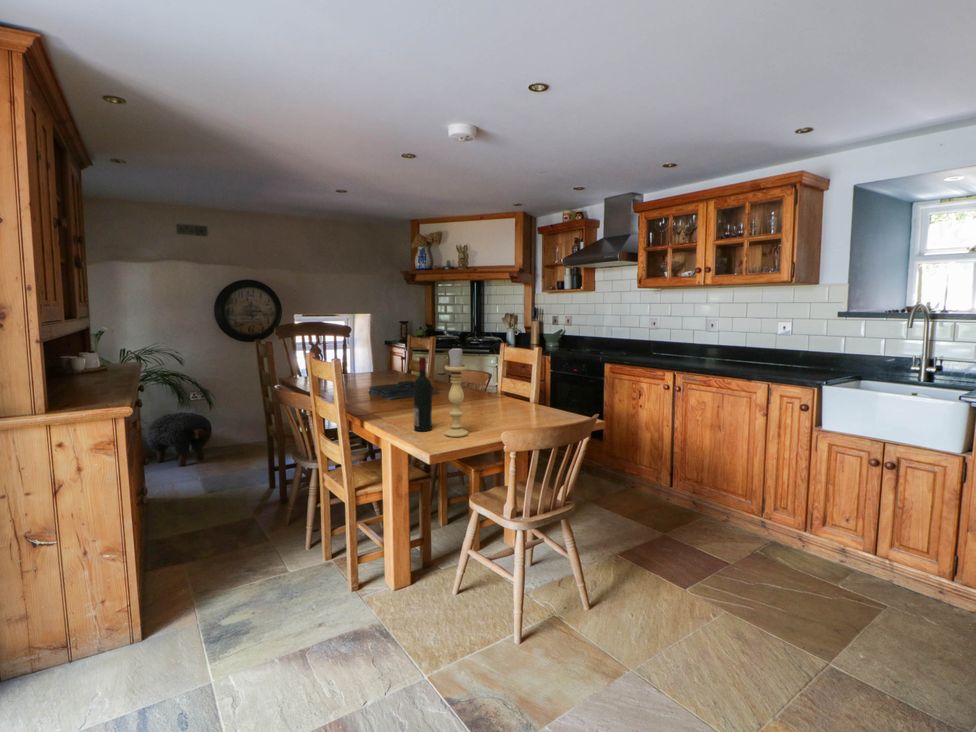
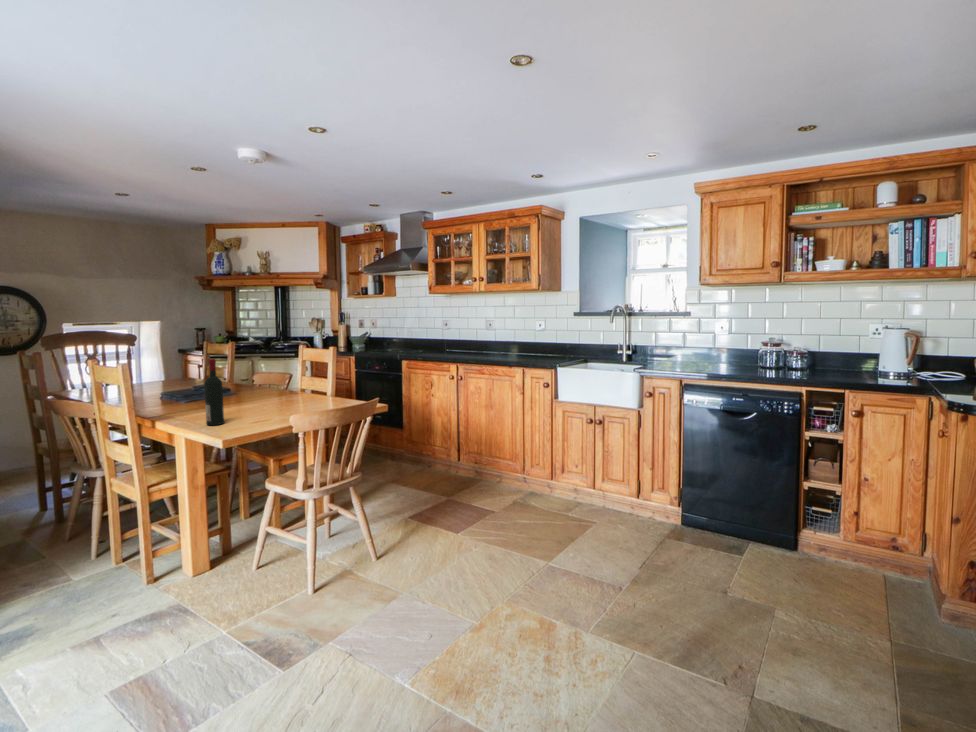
candle holder: present [444,348,468,437] -> none [234,348,259,427]

